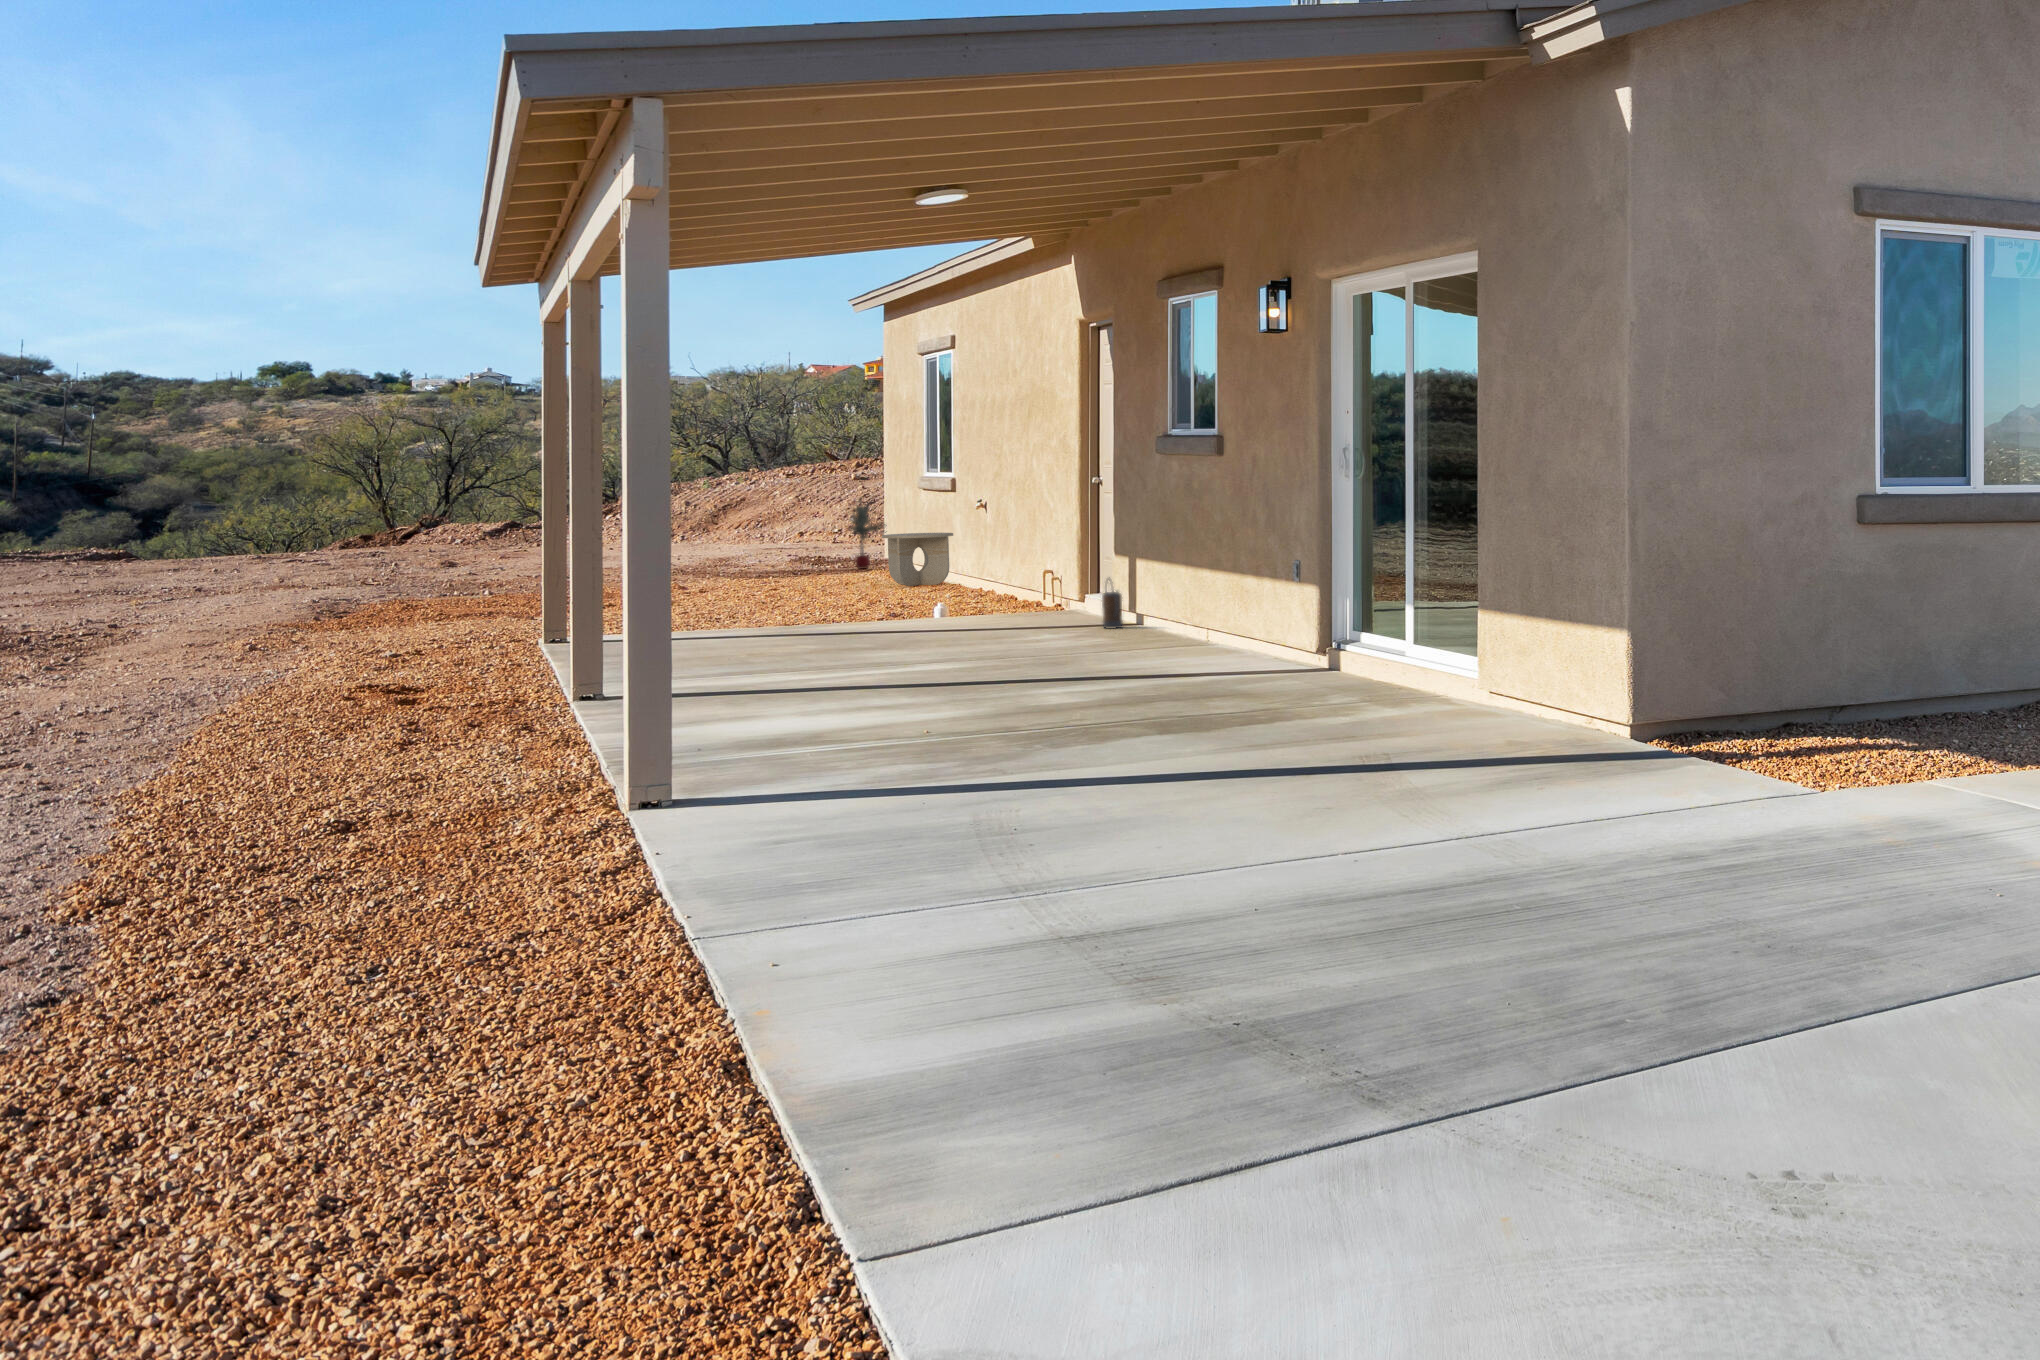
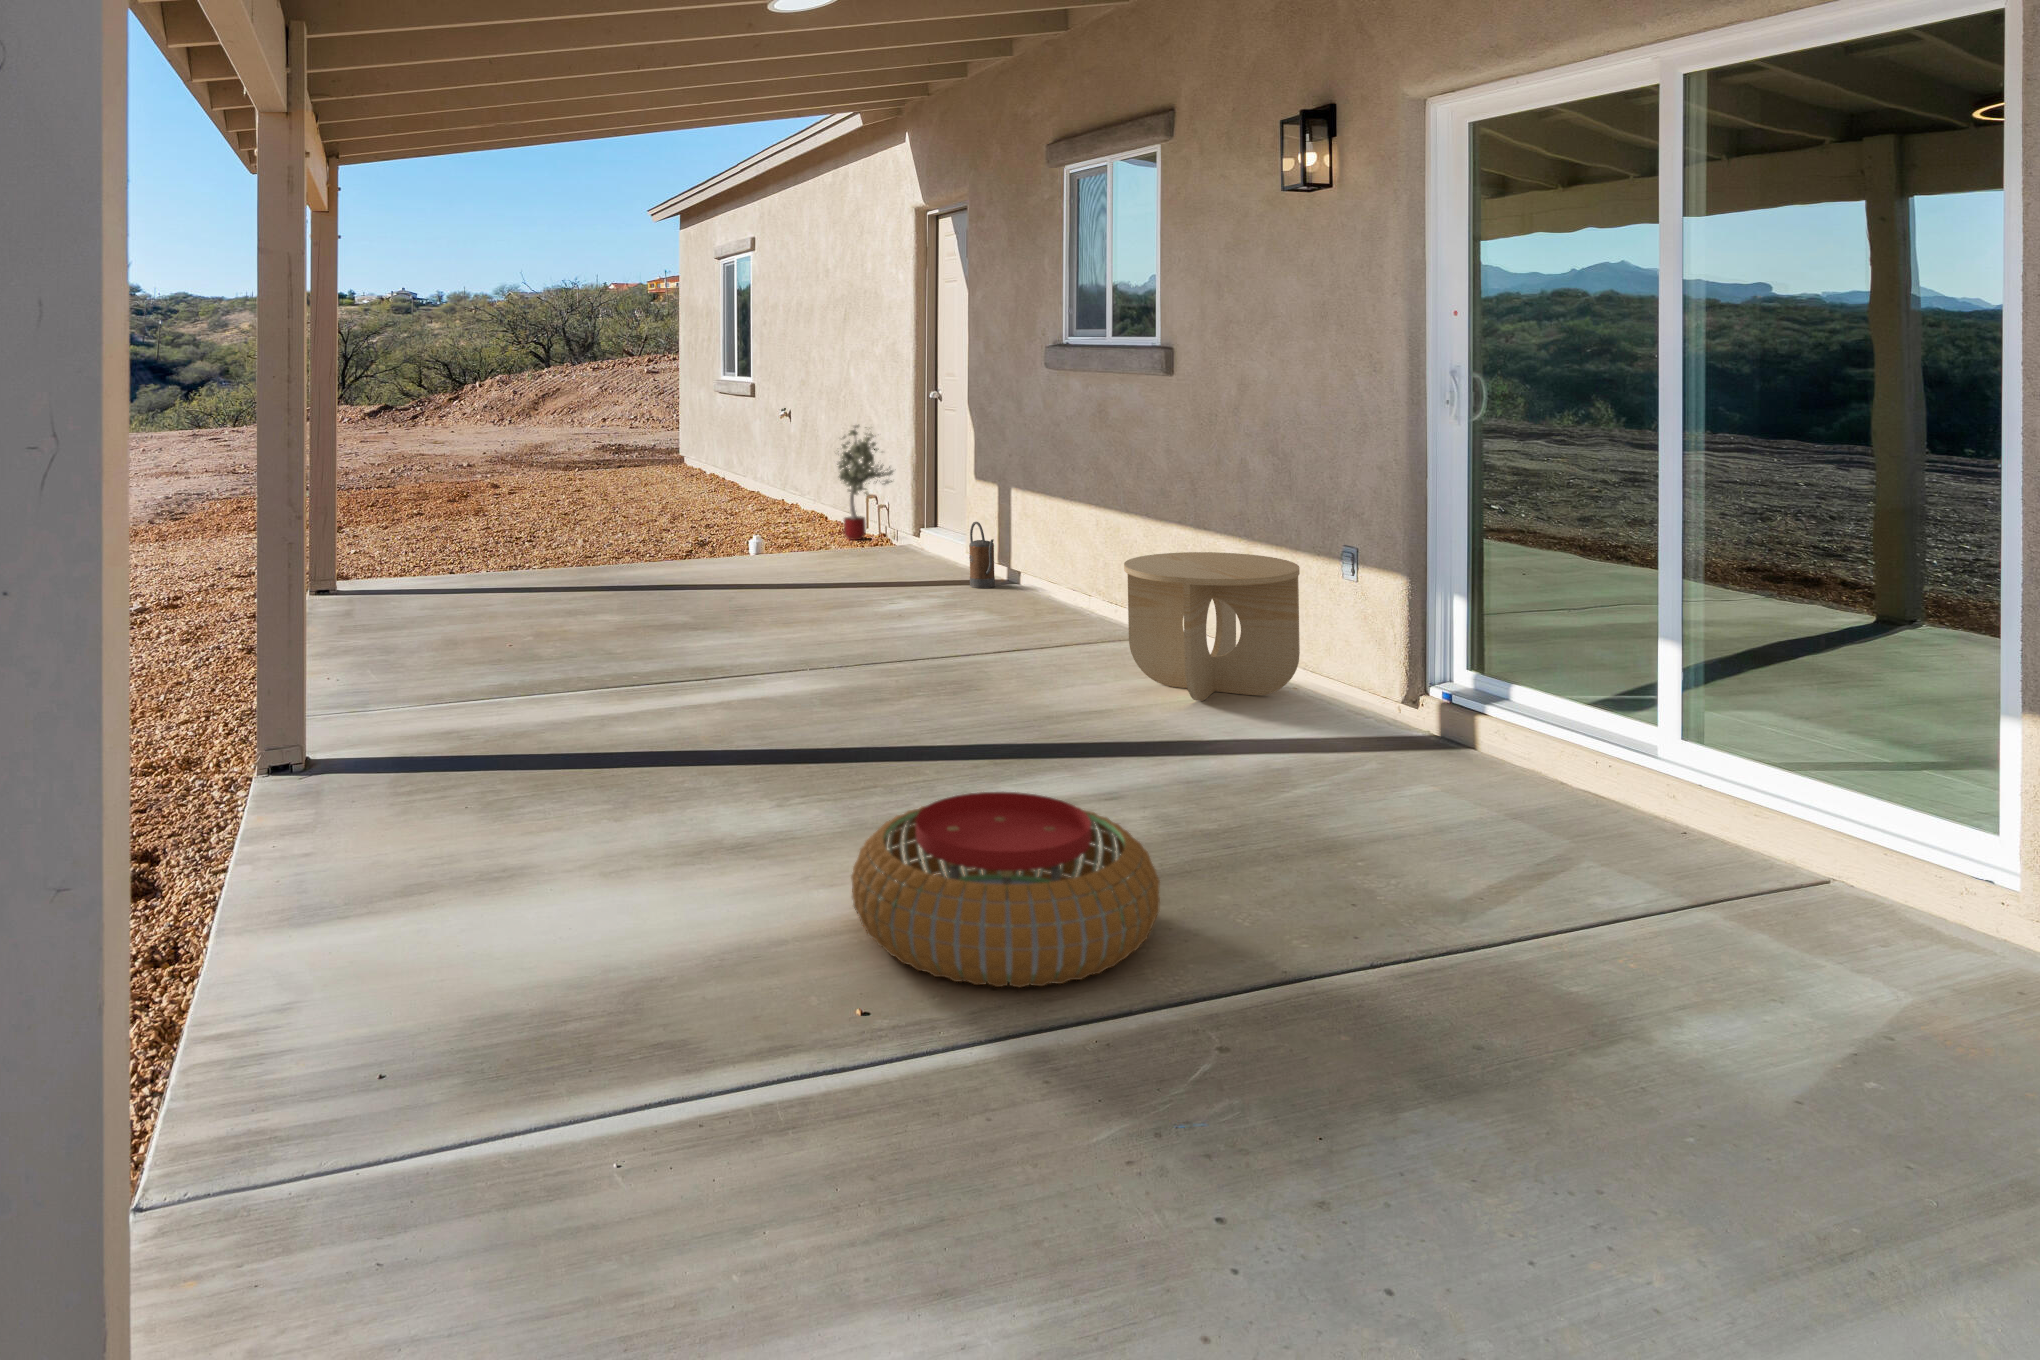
potted tree: present [850,498,887,569] -> present [837,425,893,540]
side table: present [882,533,953,586] -> present [1124,552,1300,701]
pouf: none [926,657,1080,723] -> present [851,792,1160,987]

